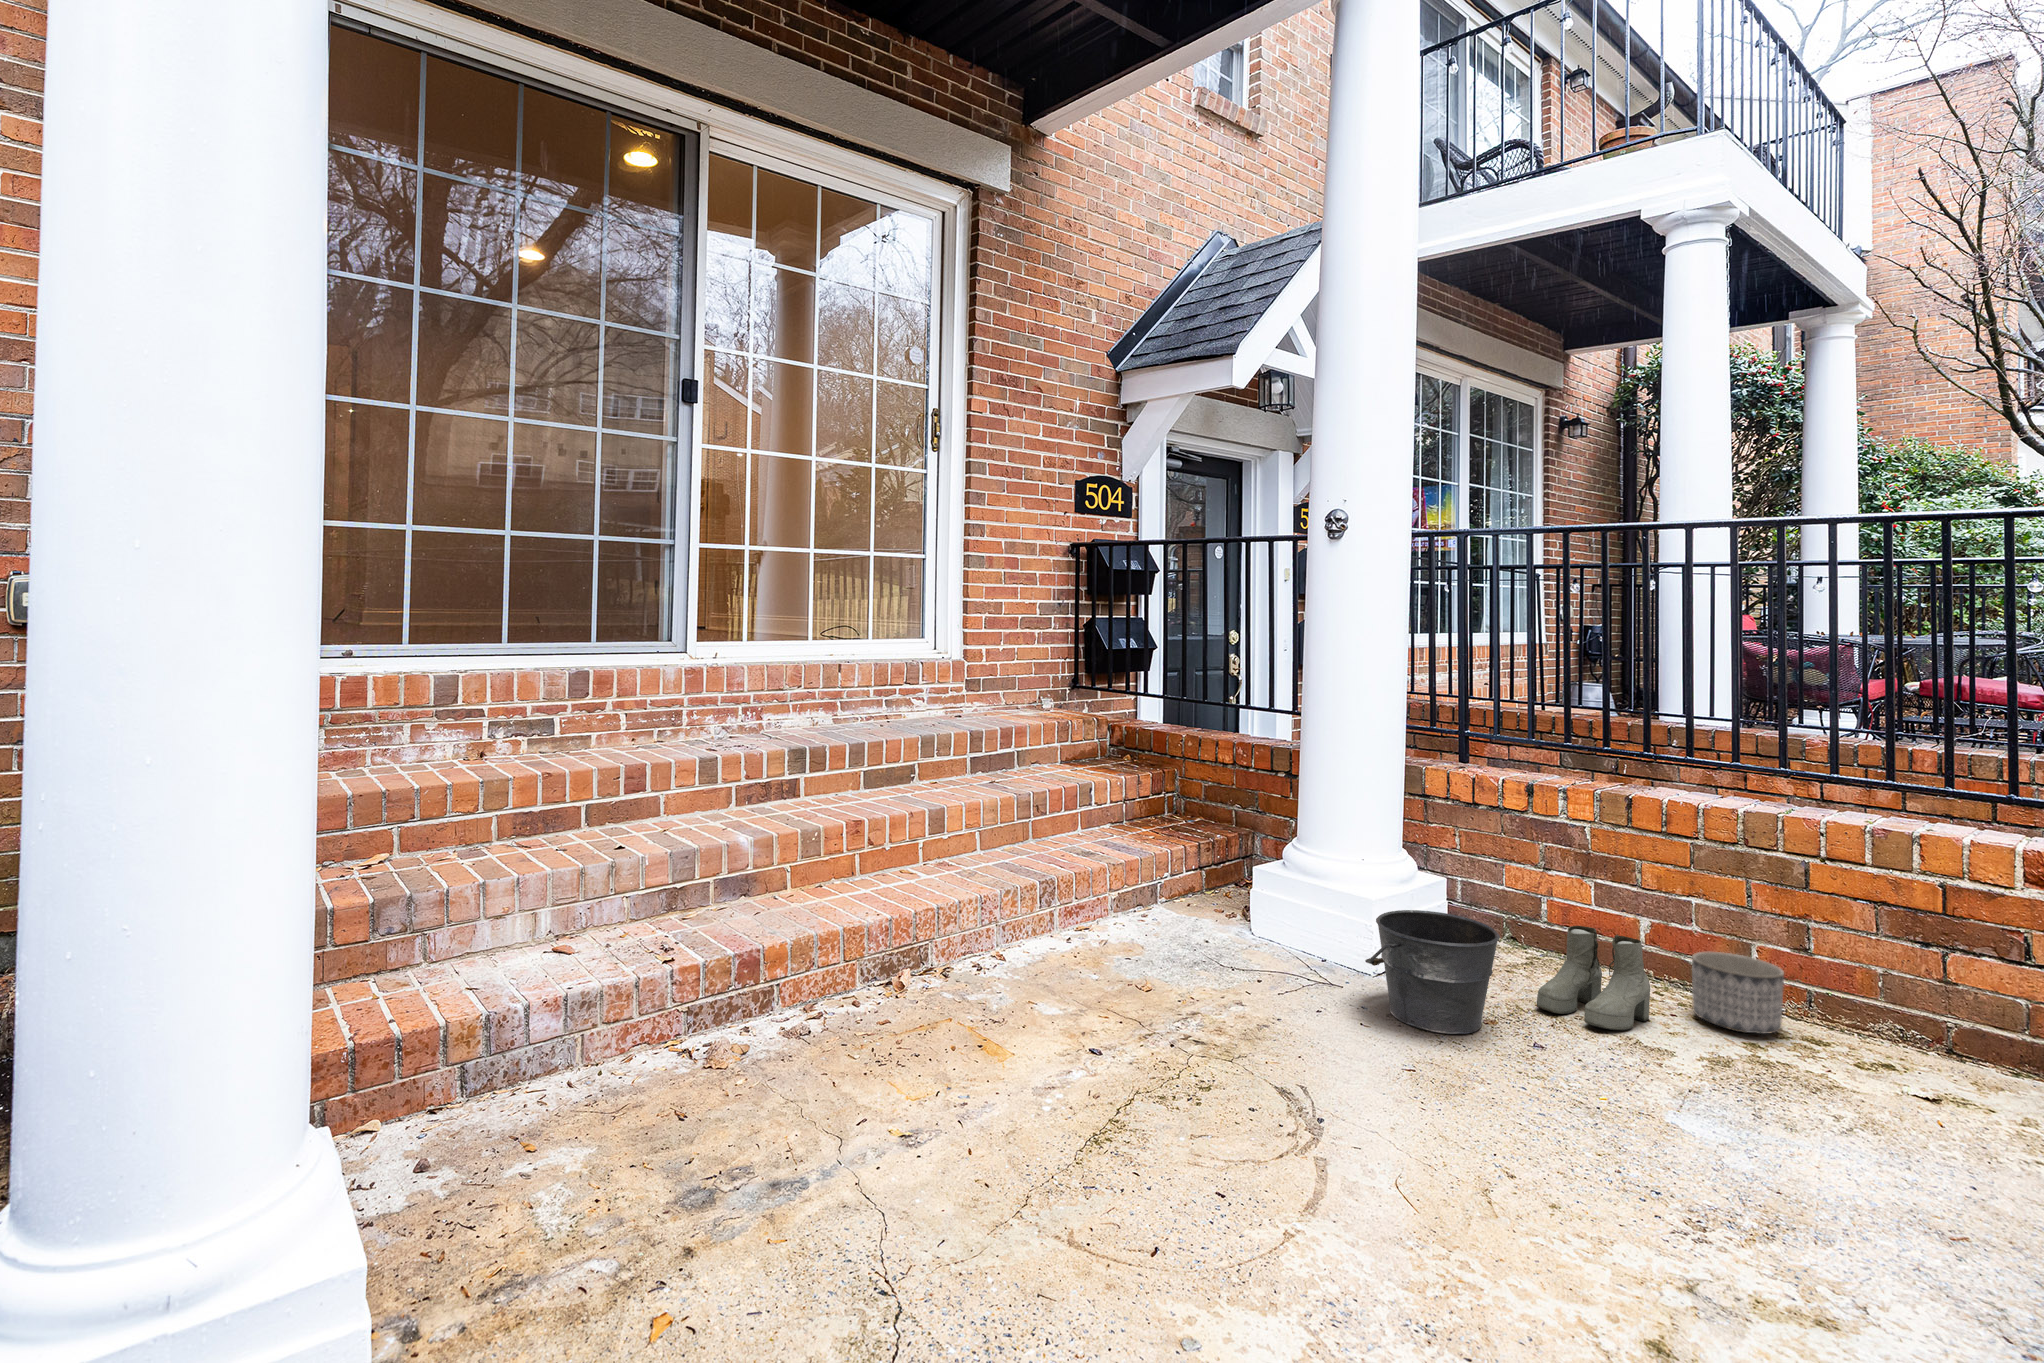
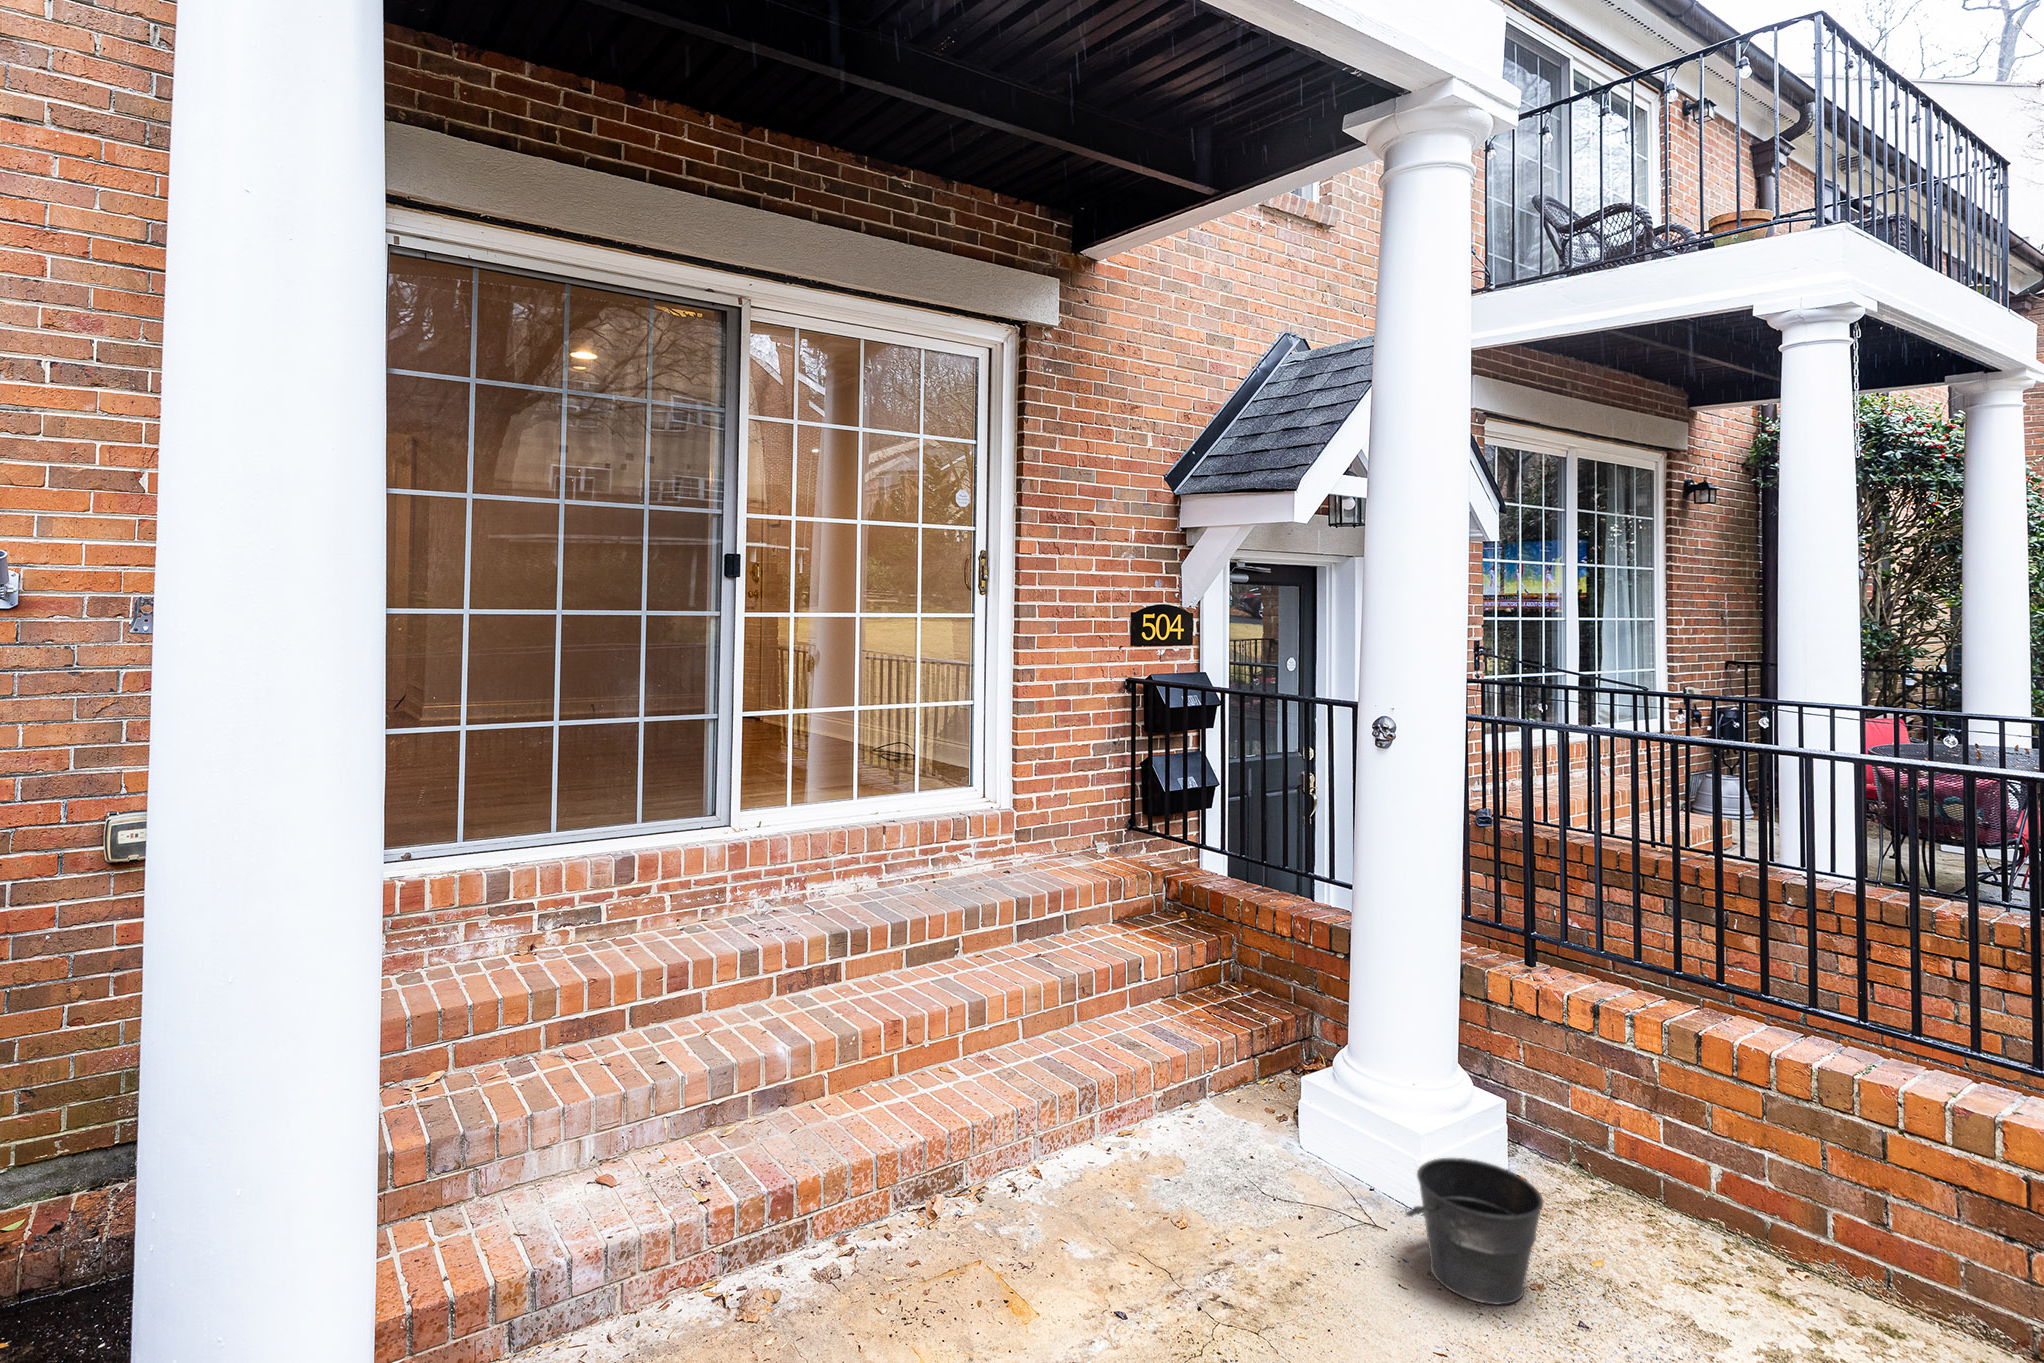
boots: present [1537,926,1650,1030] -> none [1587,1182,1708,1307]
planter: present [1692,952,1784,1034] -> none [1755,1219,1851,1320]

